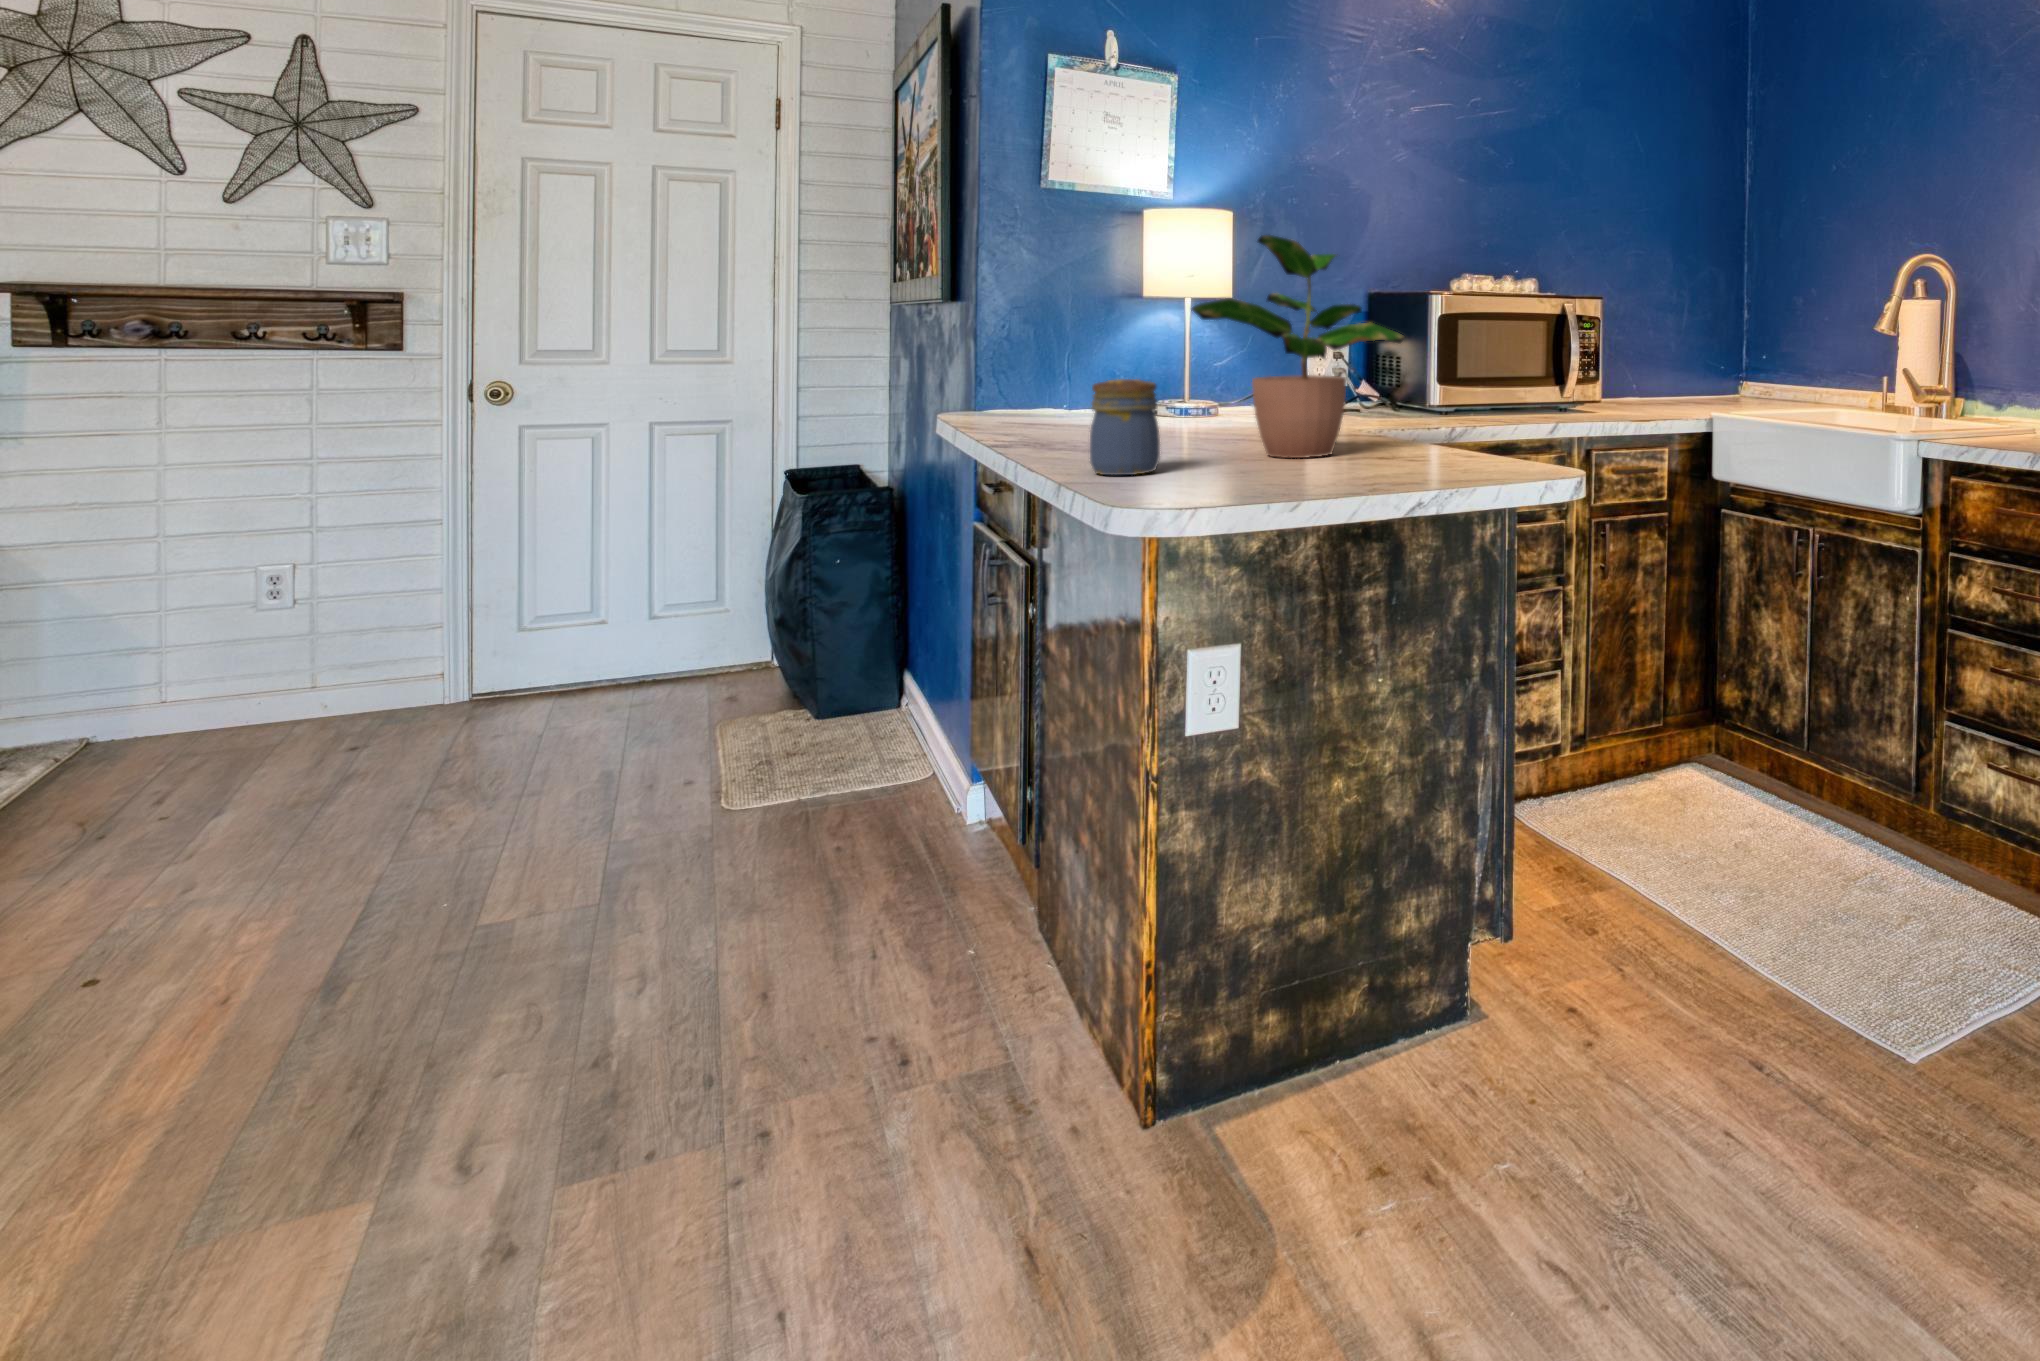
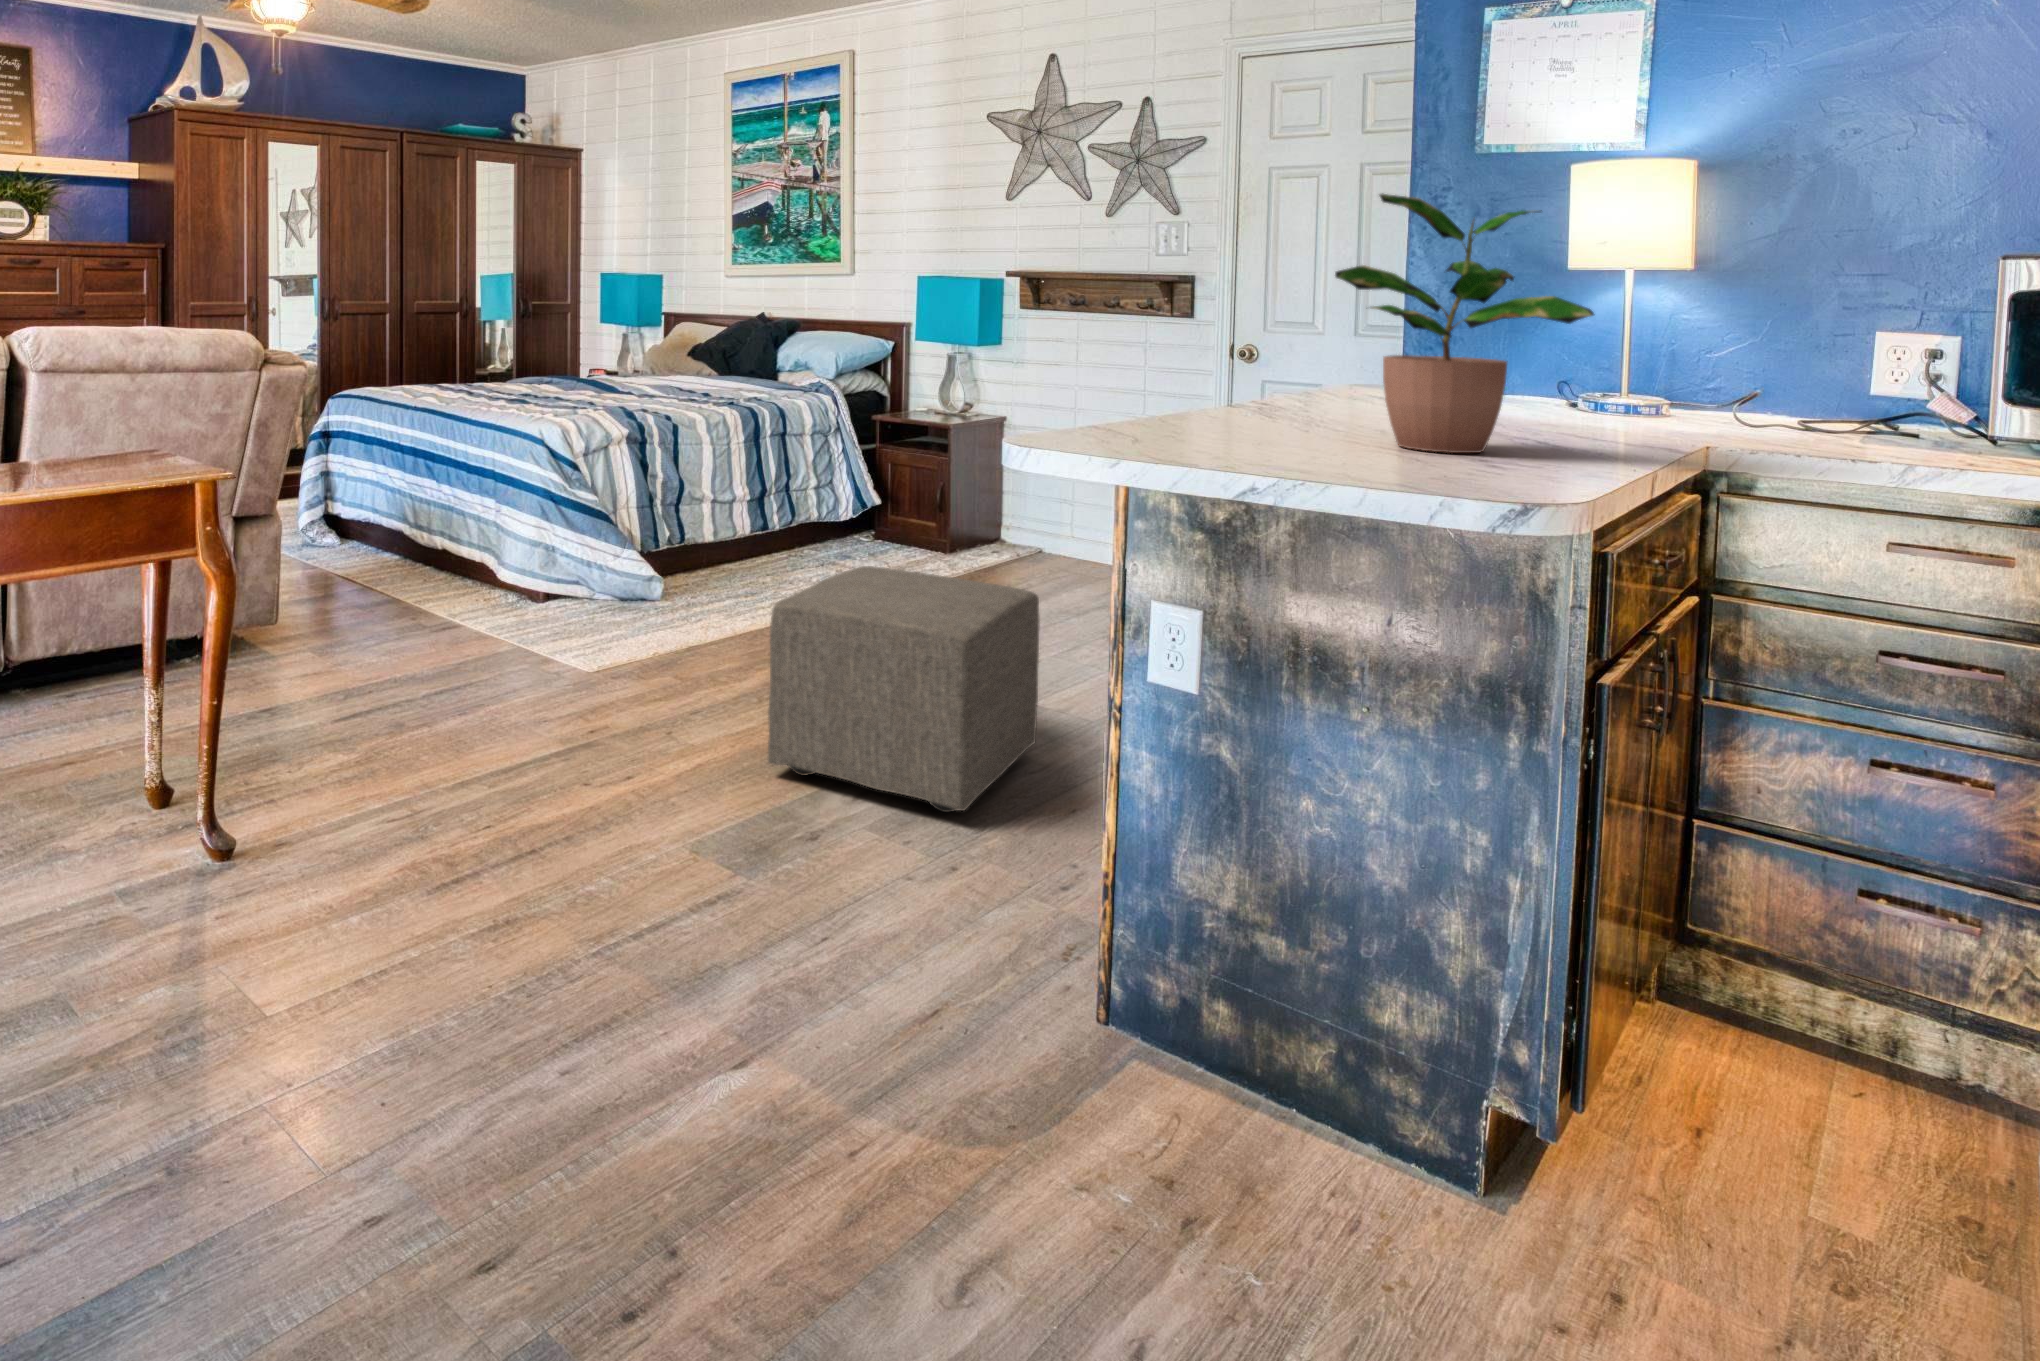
jar: present [1090,379,1160,475] -> none [1166,343,1238,434]
ottoman: none [213,749,702,1245] -> present [768,566,1039,812]

